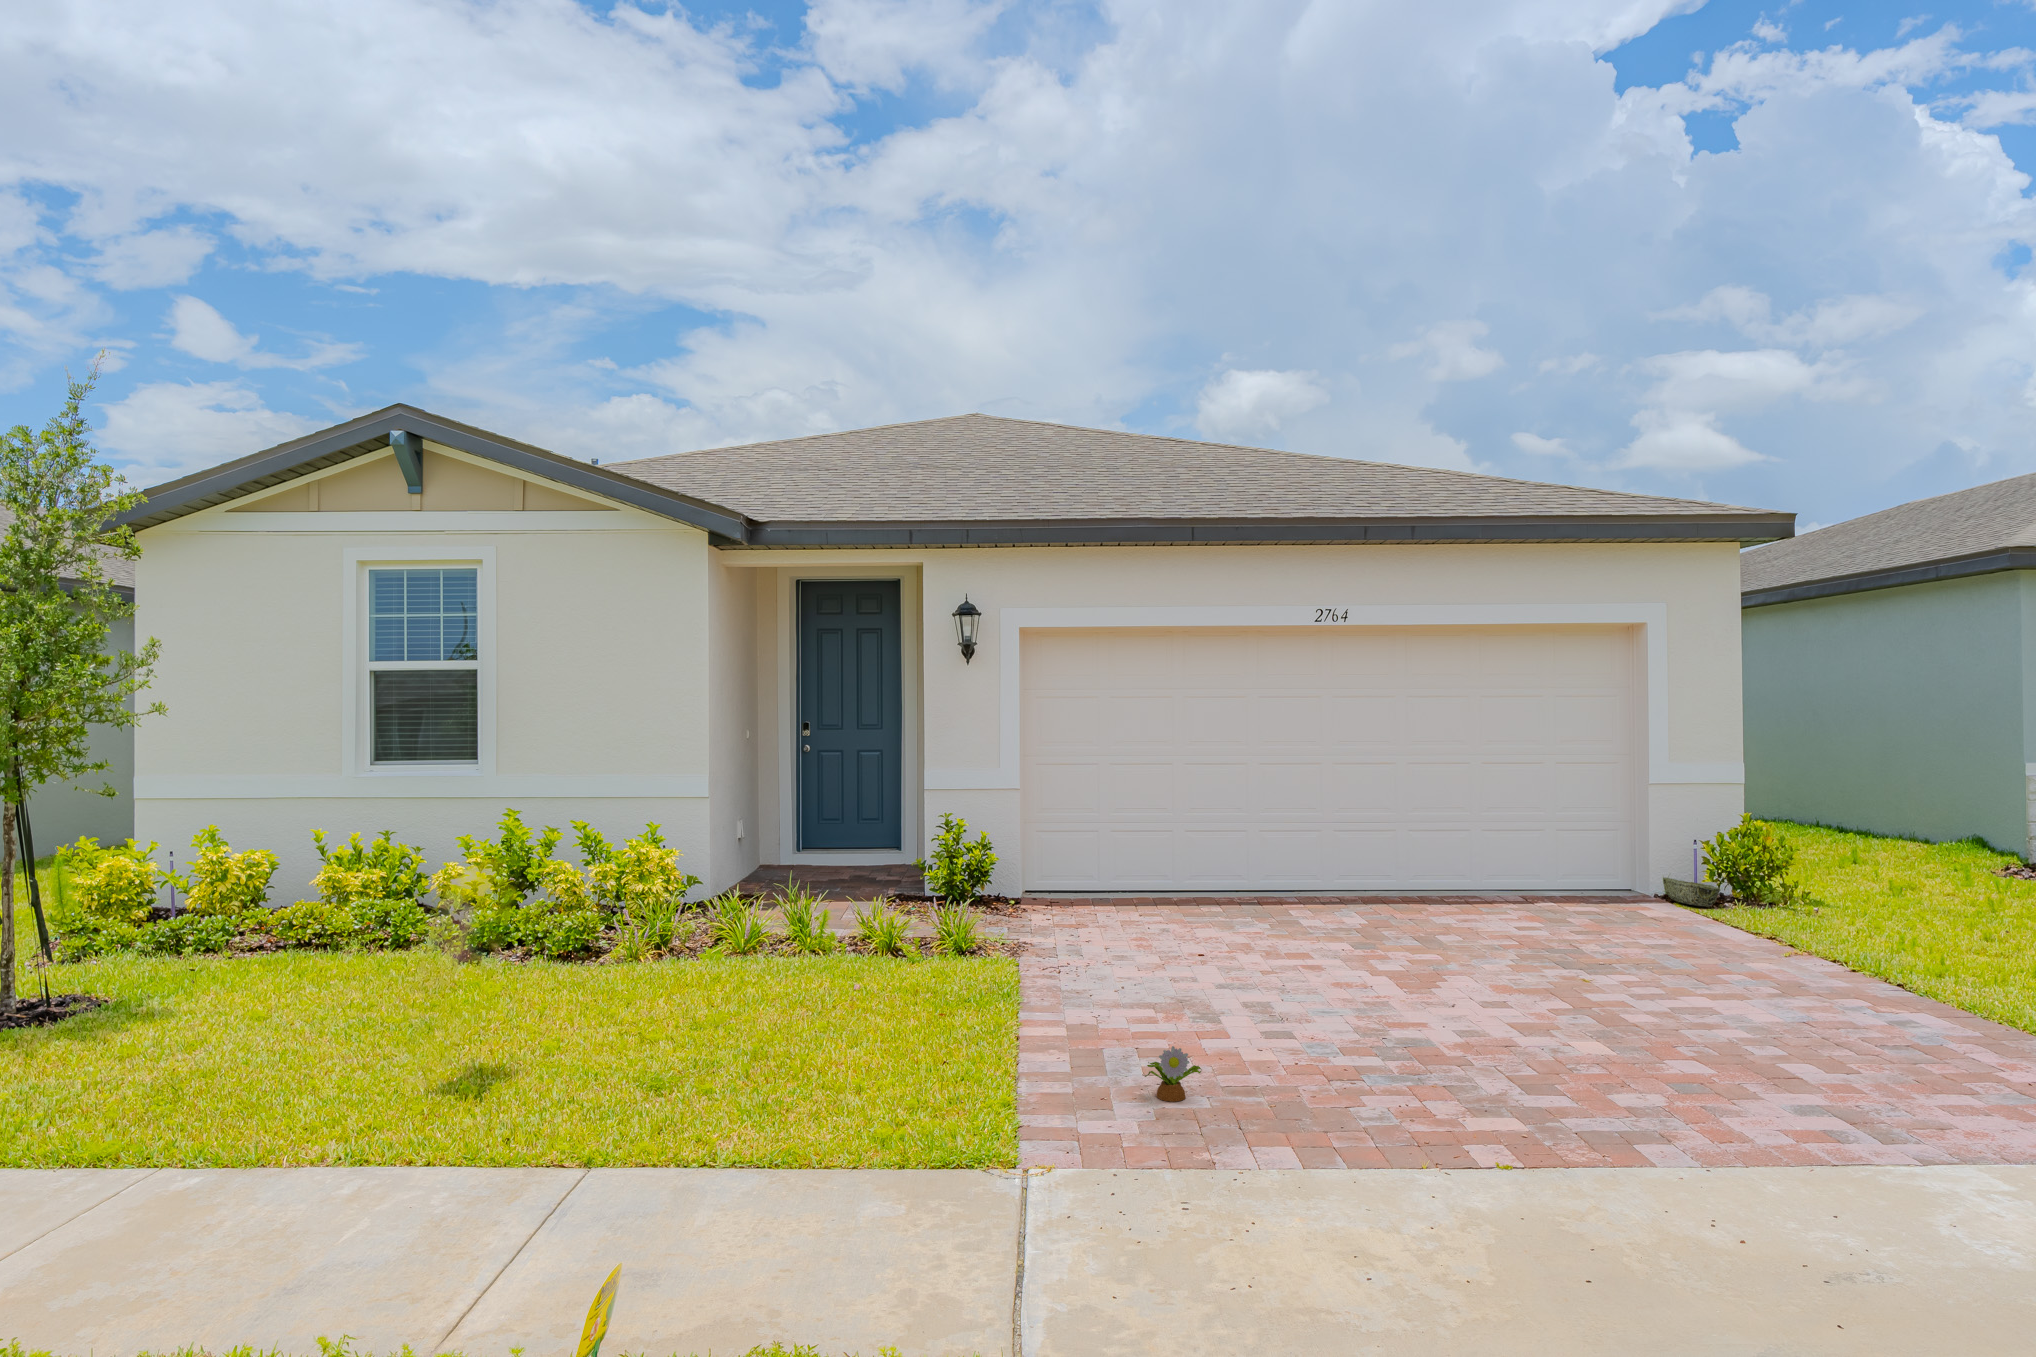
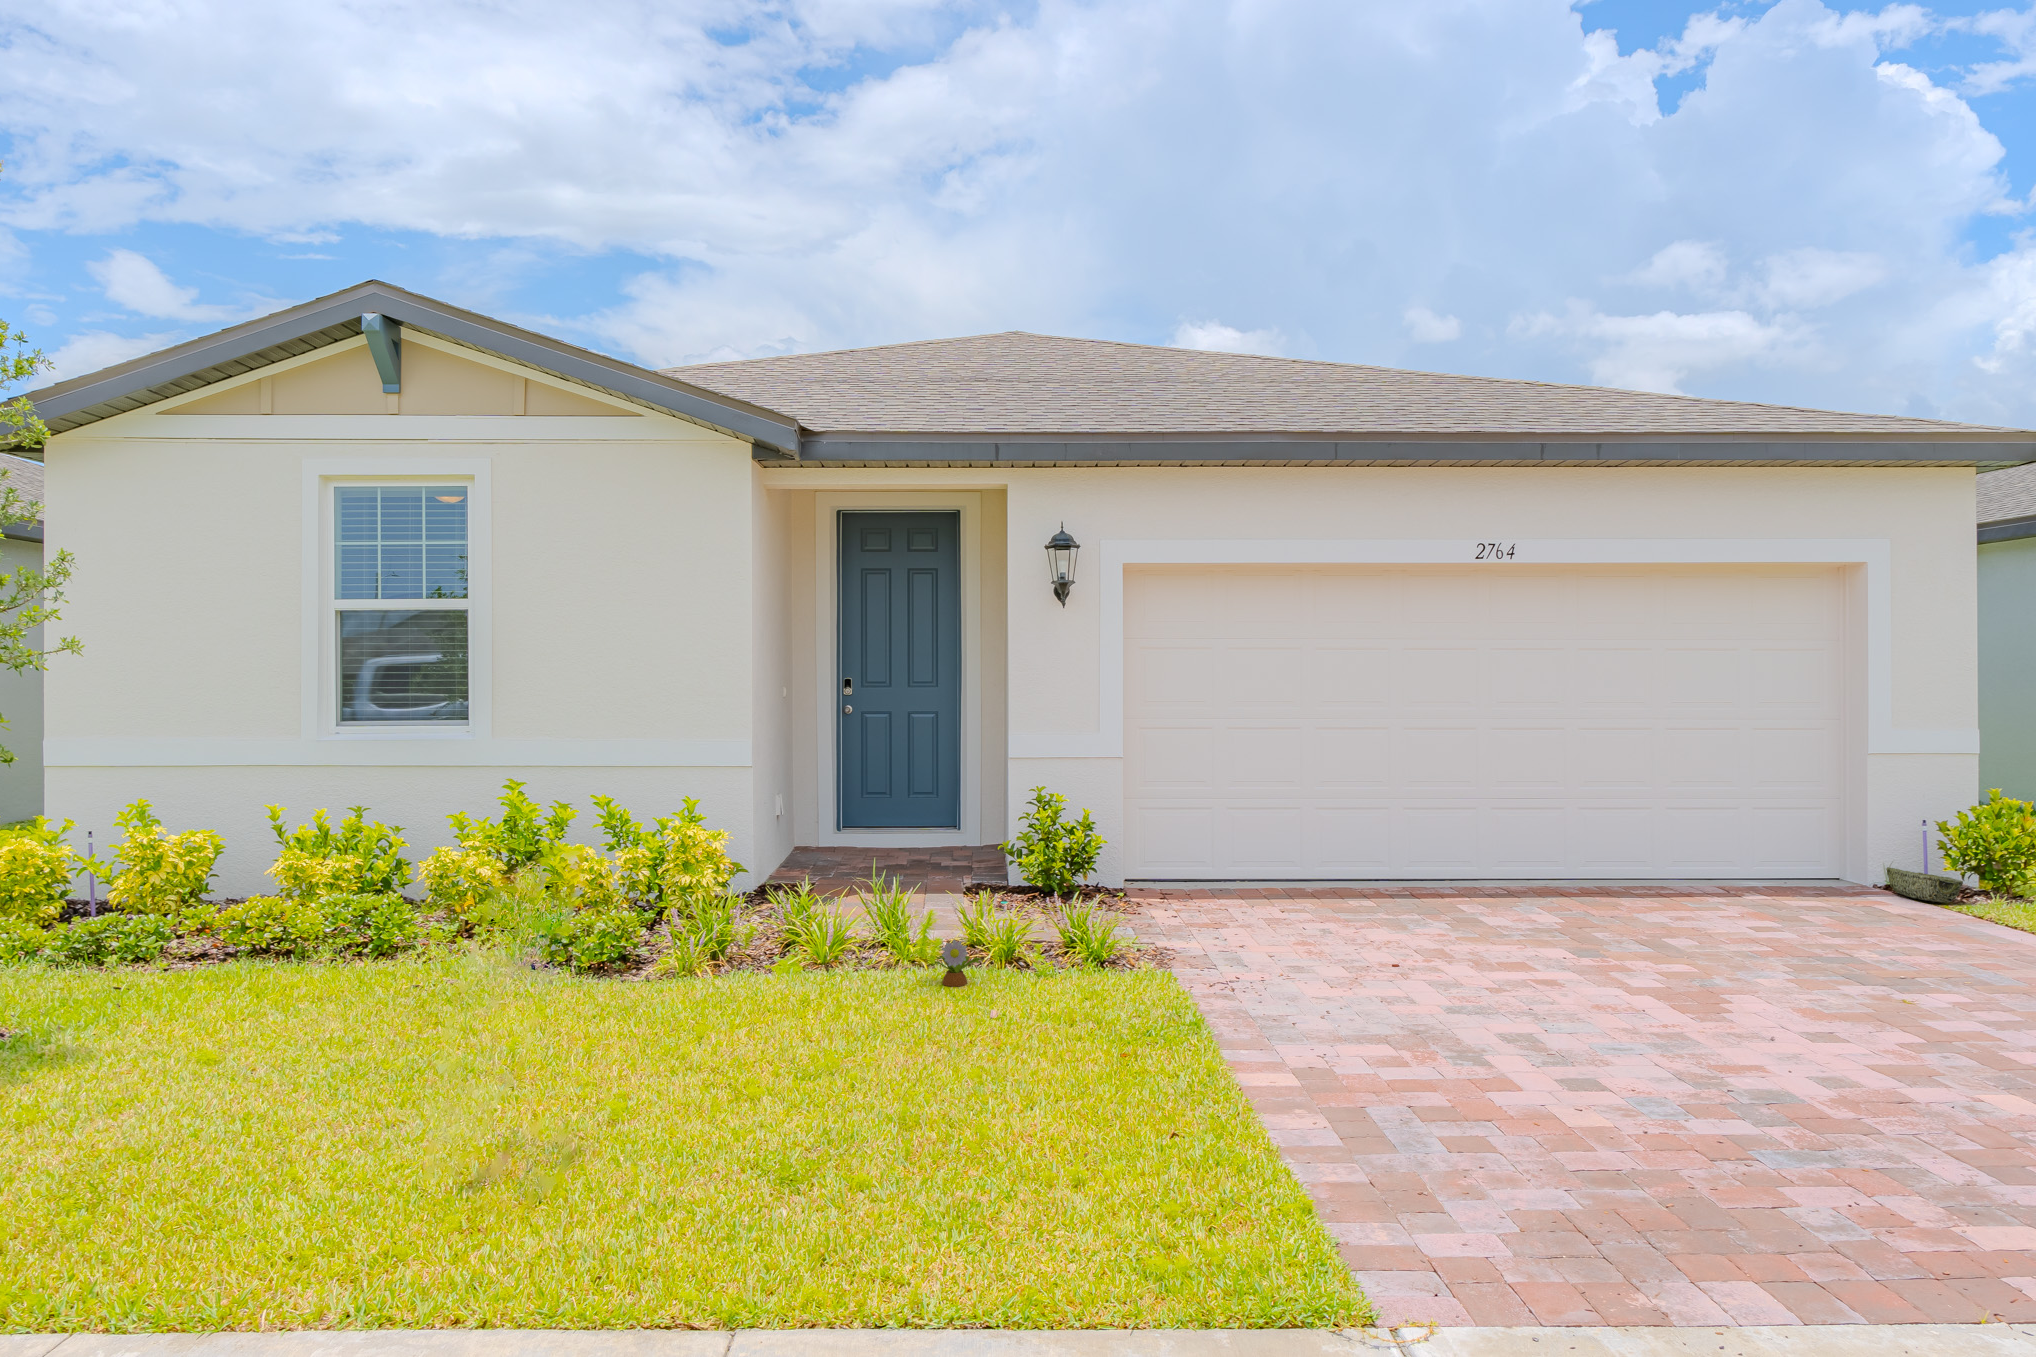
decorative plant: present [1145,1046,1202,1102] -> present [932,940,982,987]

